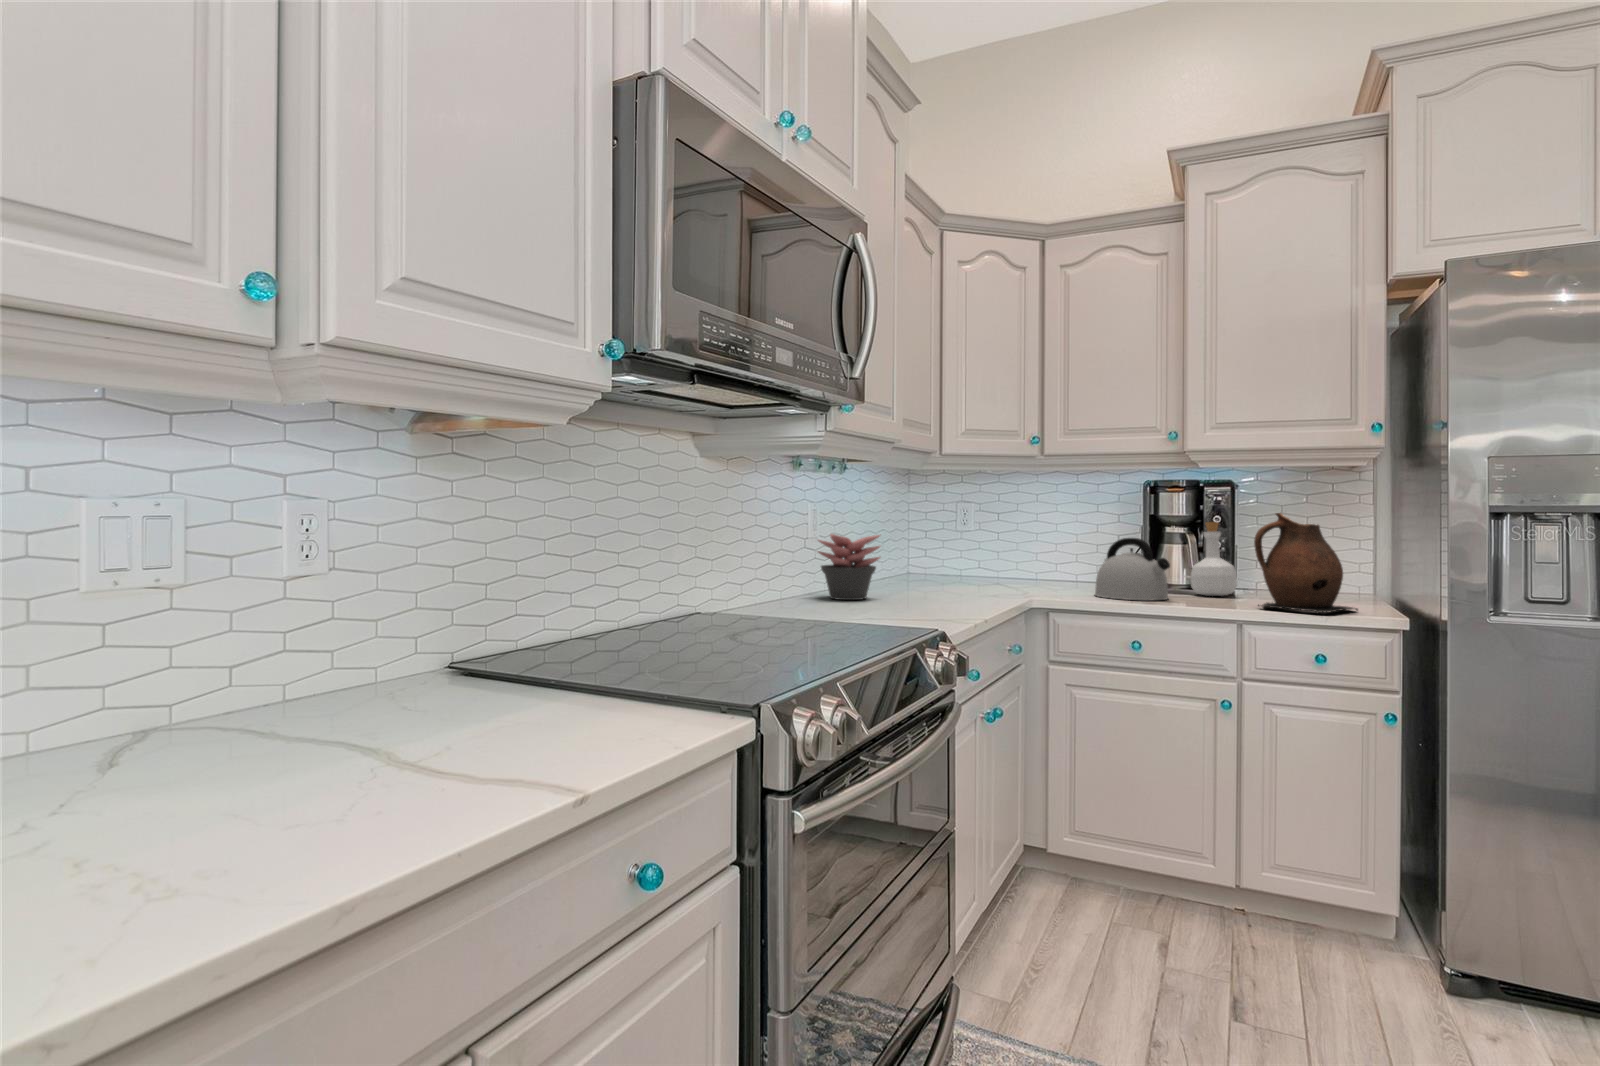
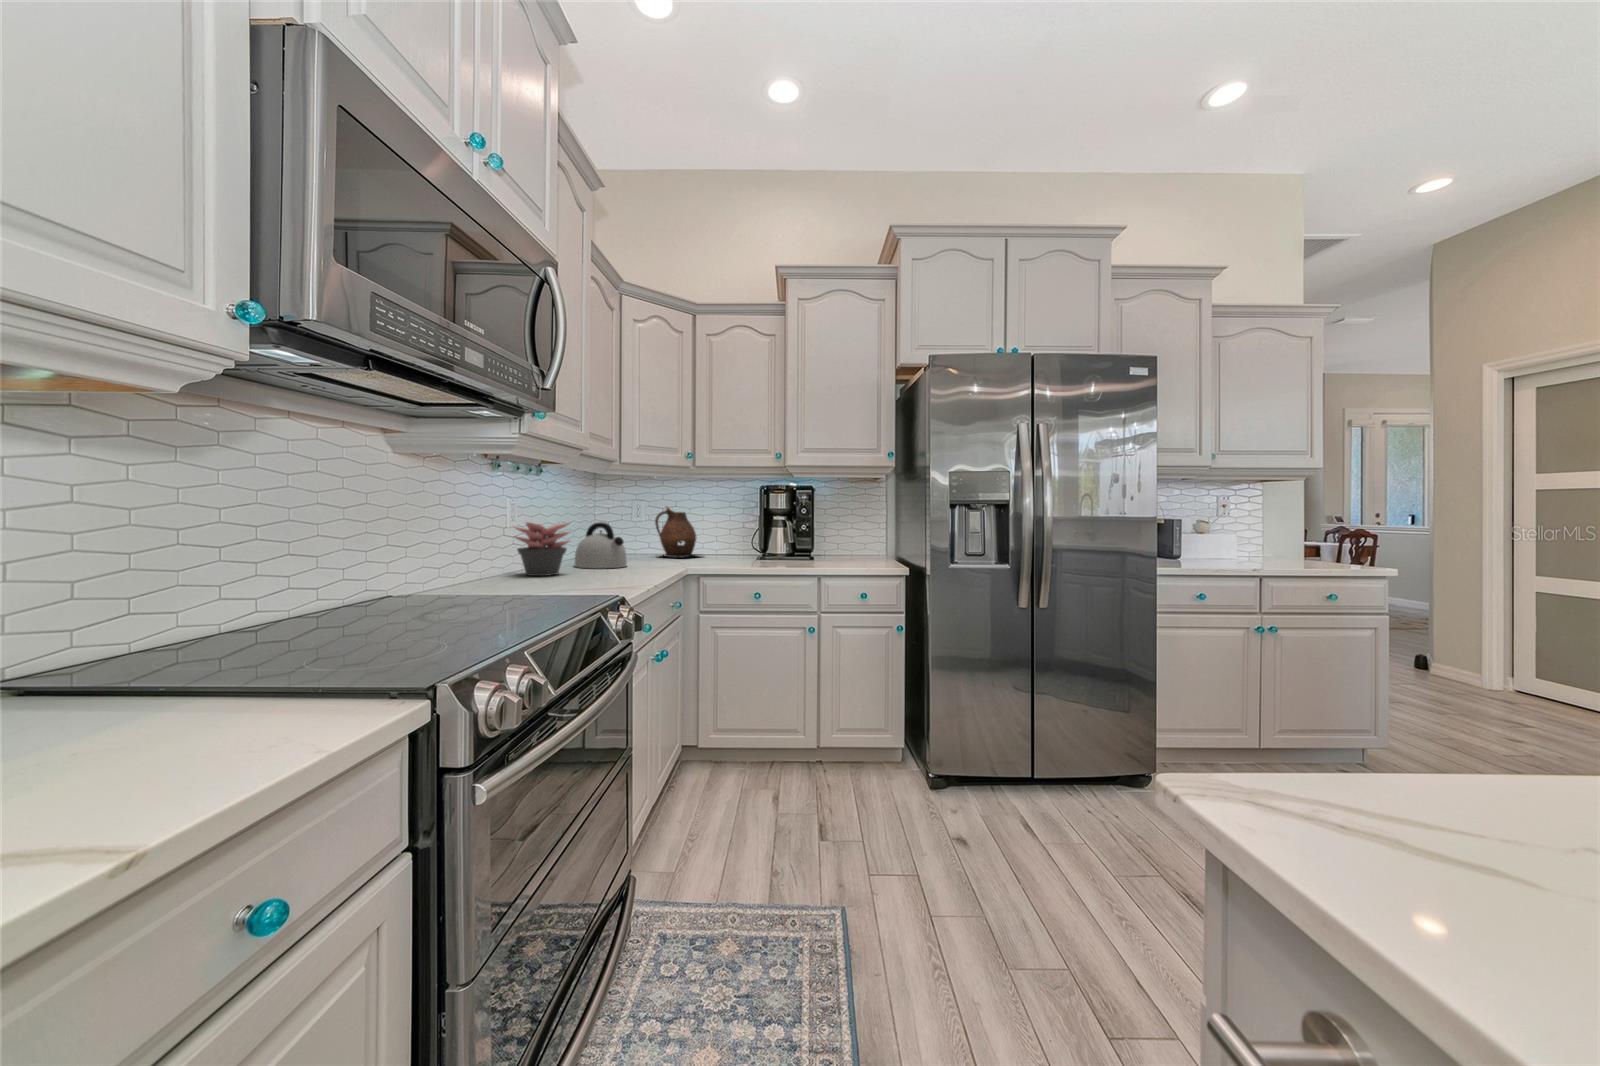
ceramic pitcher: present [1254,513,1358,613] -> present [655,506,699,557]
bottle: present [1191,522,1237,596] -> none [790,514,817,562]
kettle: present [1095,538,1170,600] -> present [574,522,627,568]

